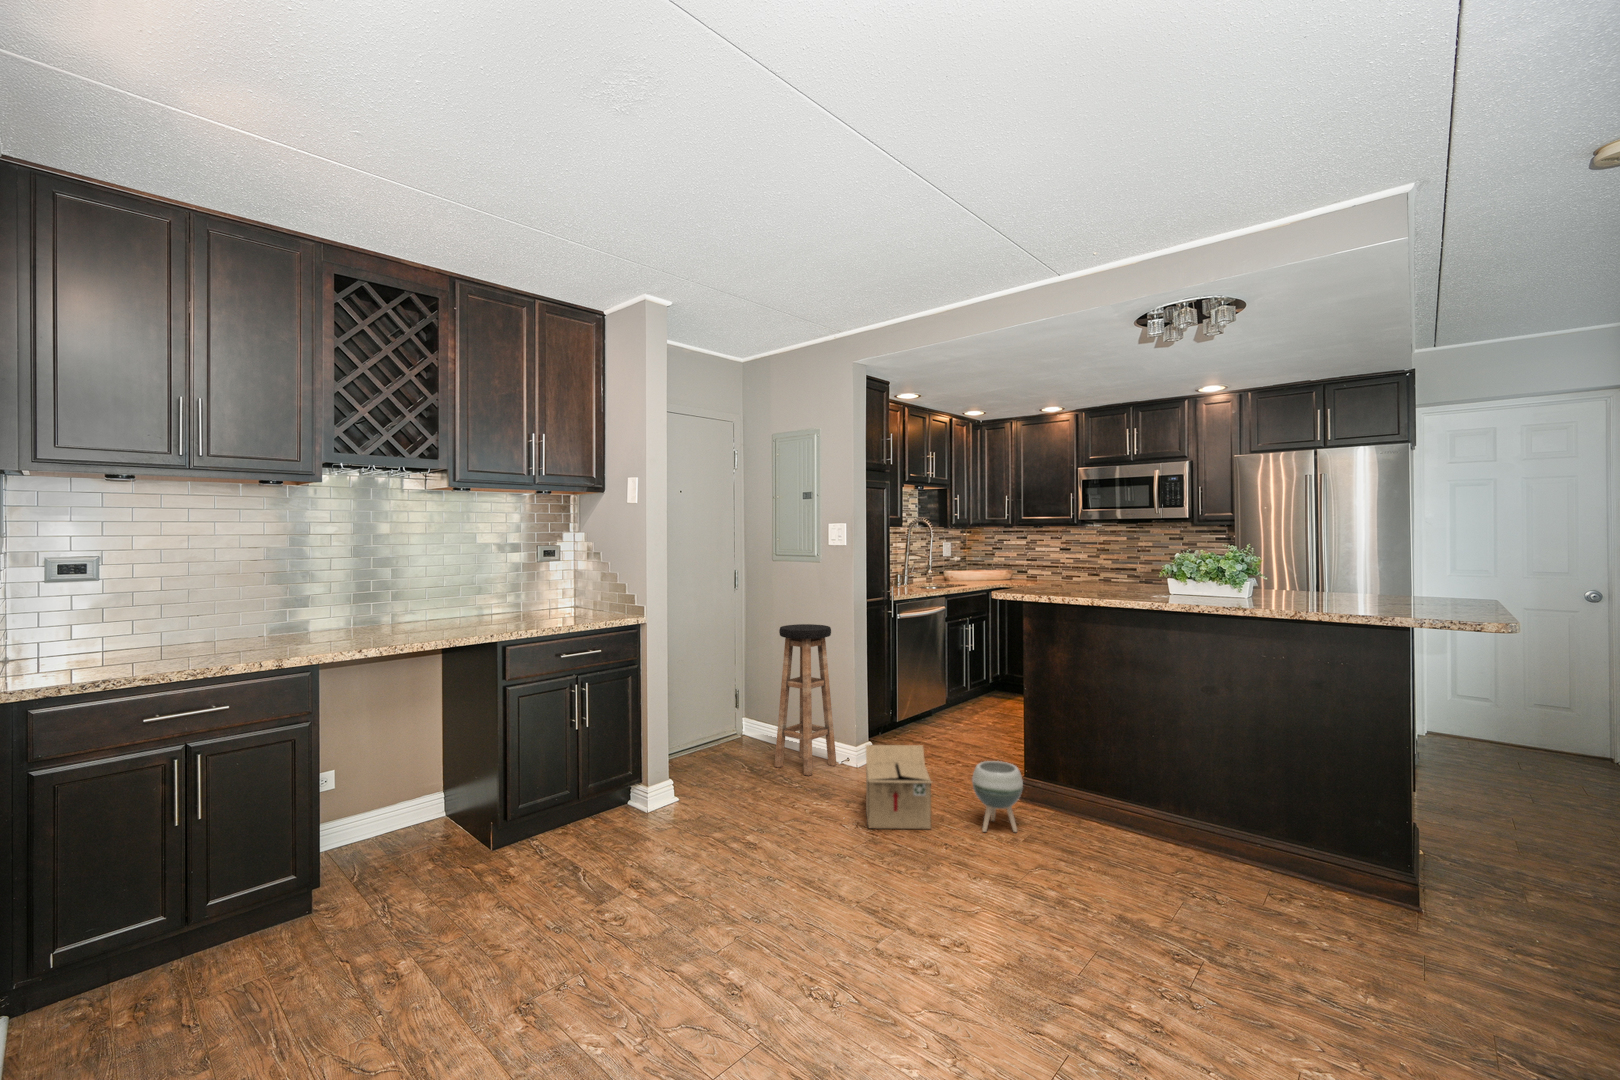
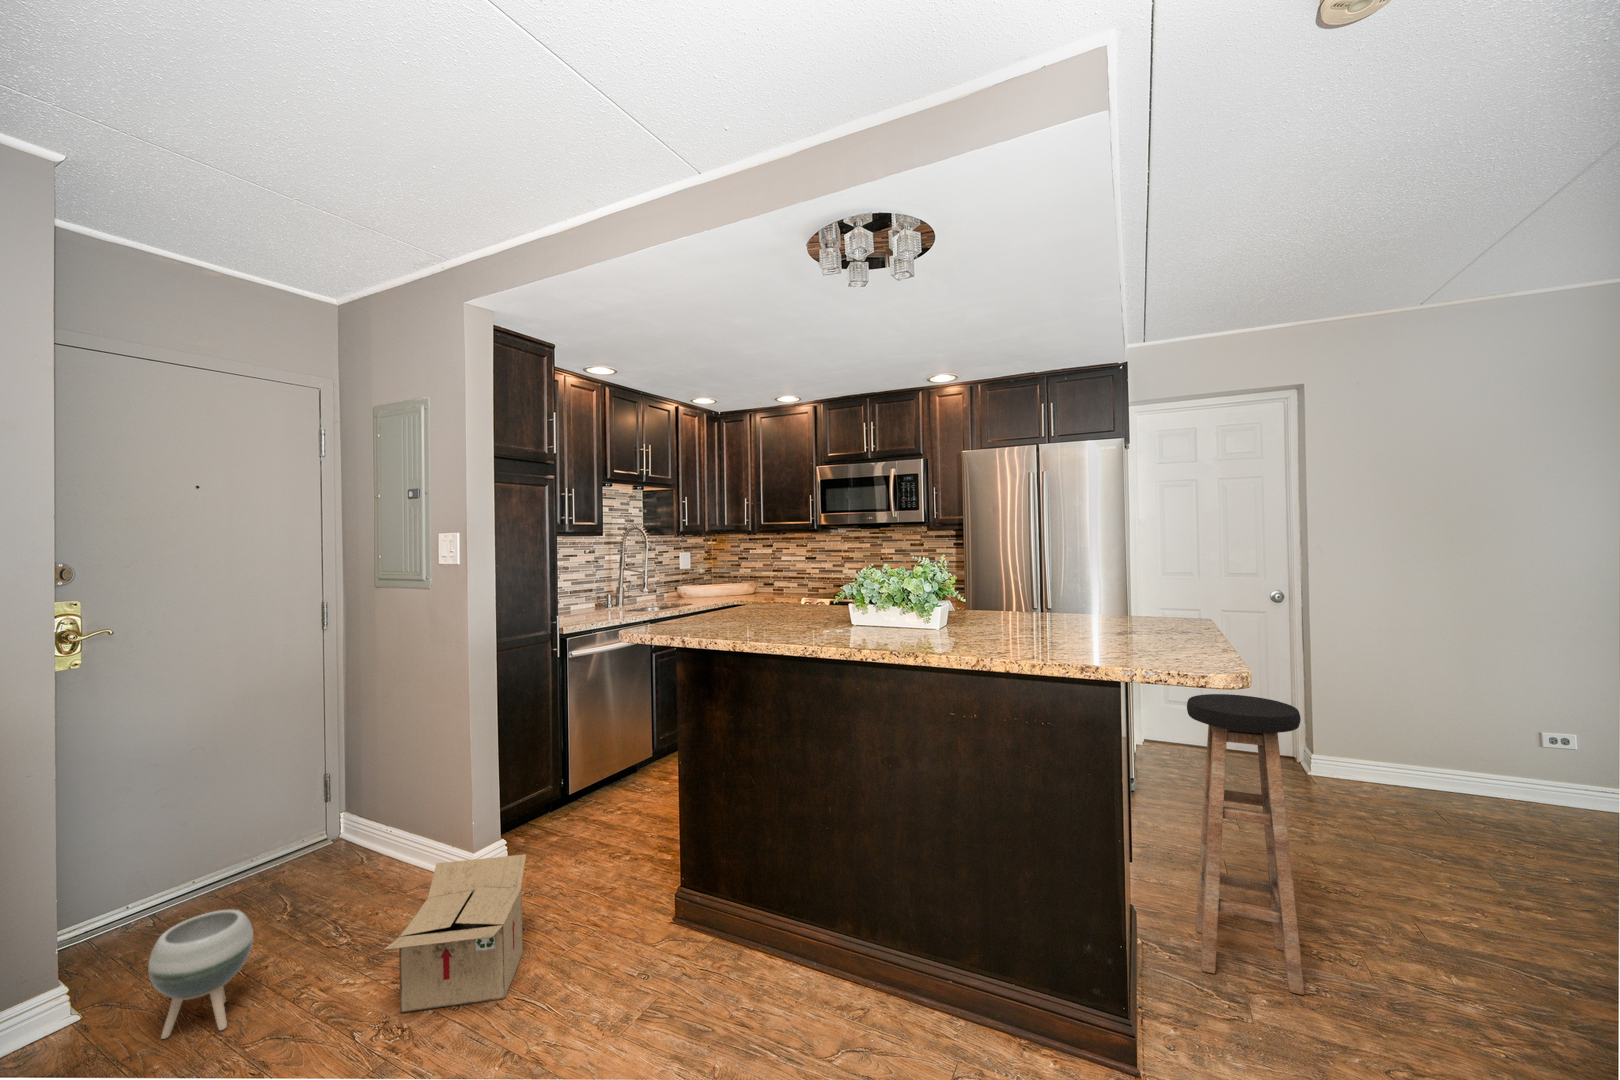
bar stool: present [775,624,837,776] -> present [1187,694,1305,995]
planter: present [972,761,1023,832] -> present [148,910,253,1039]

